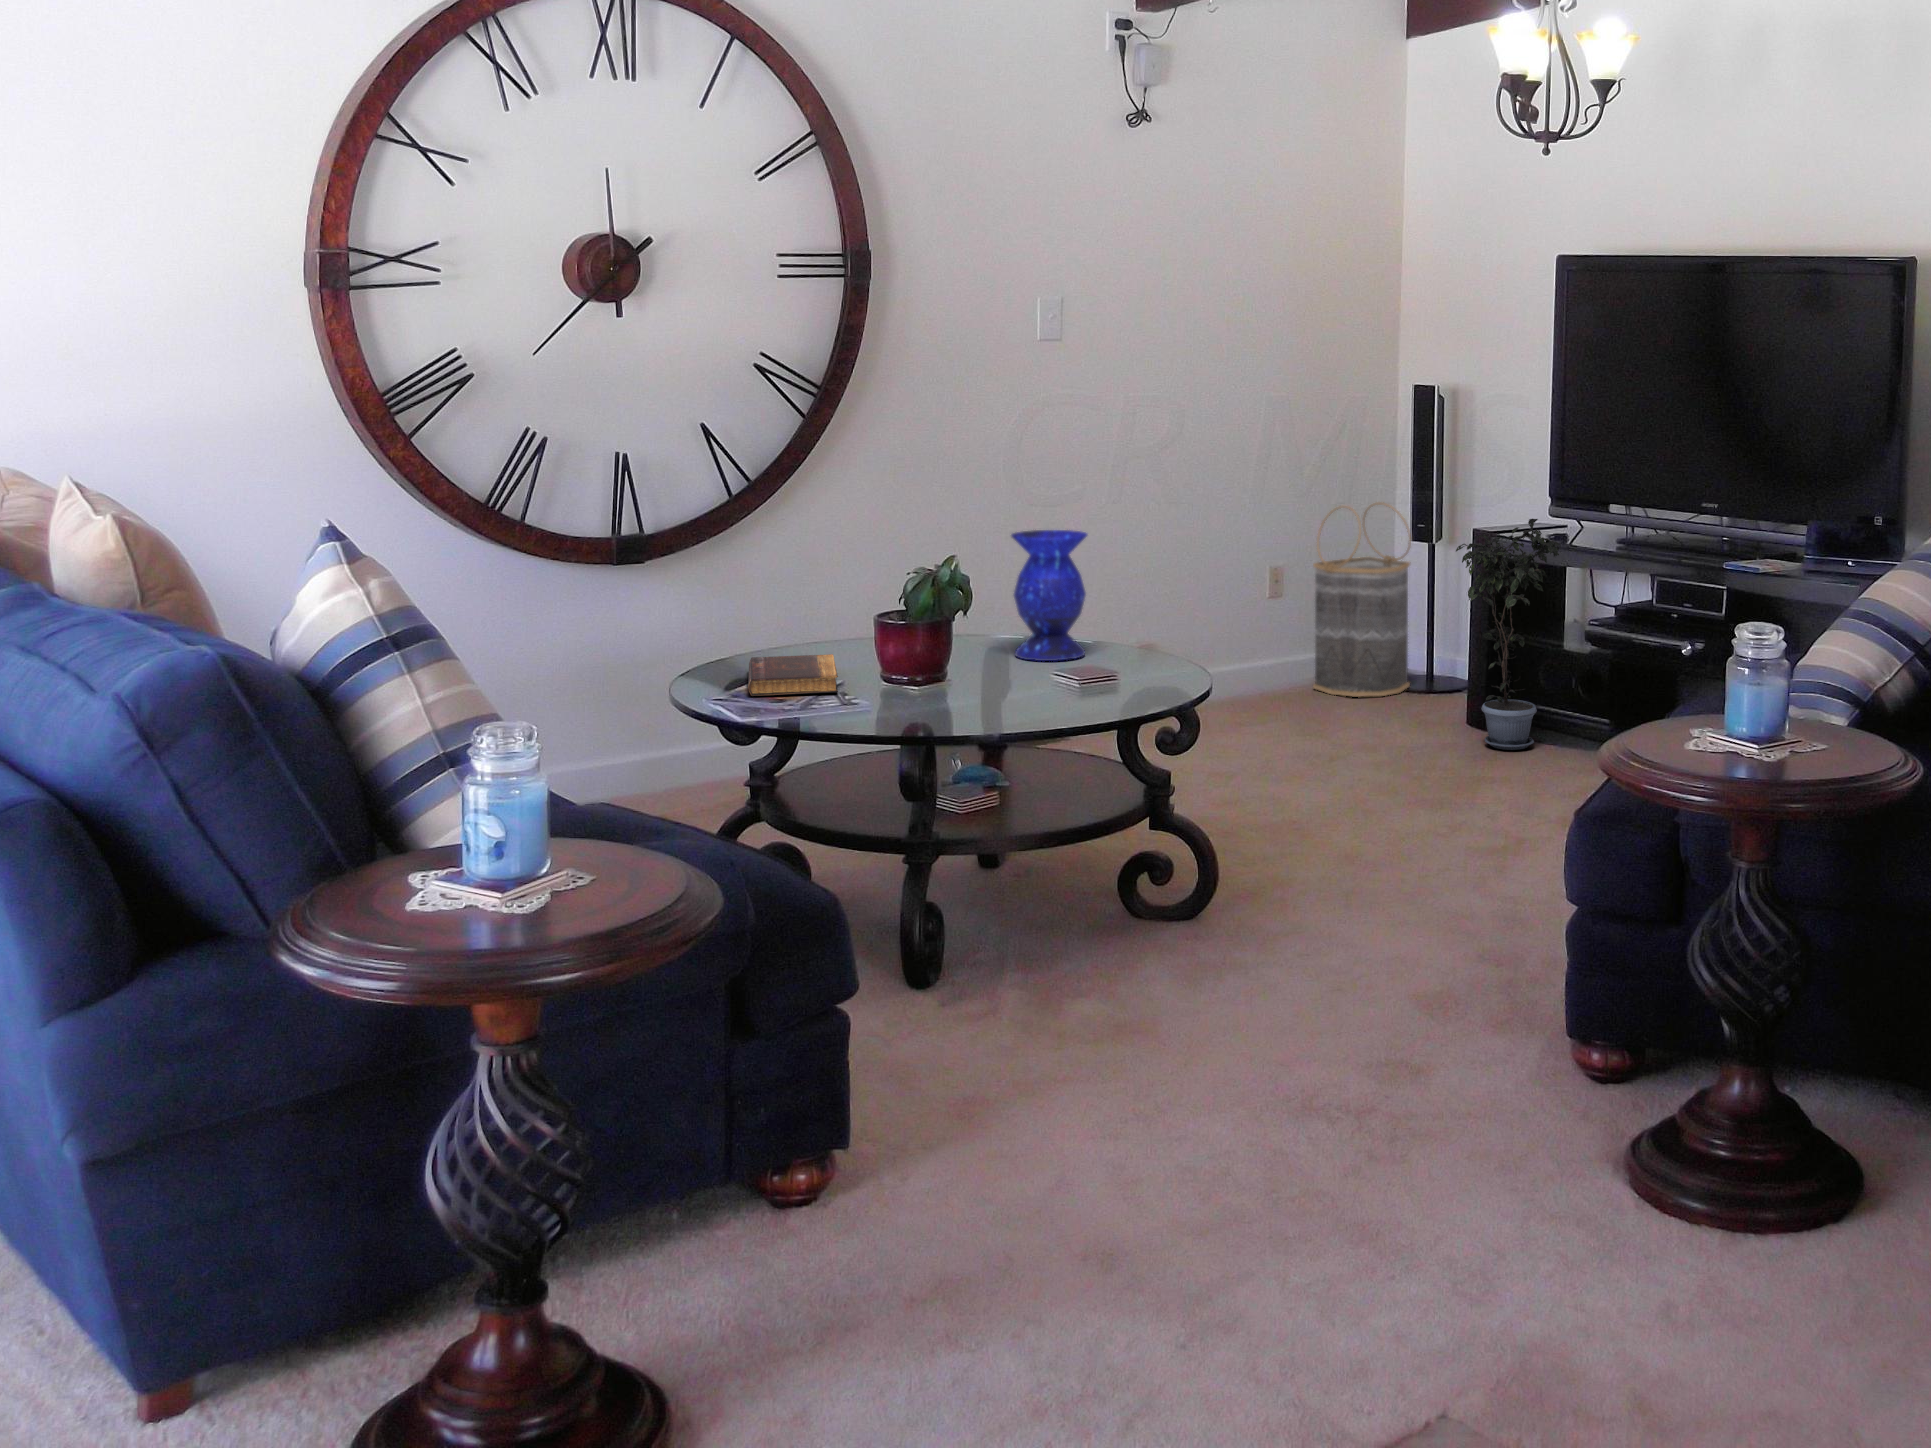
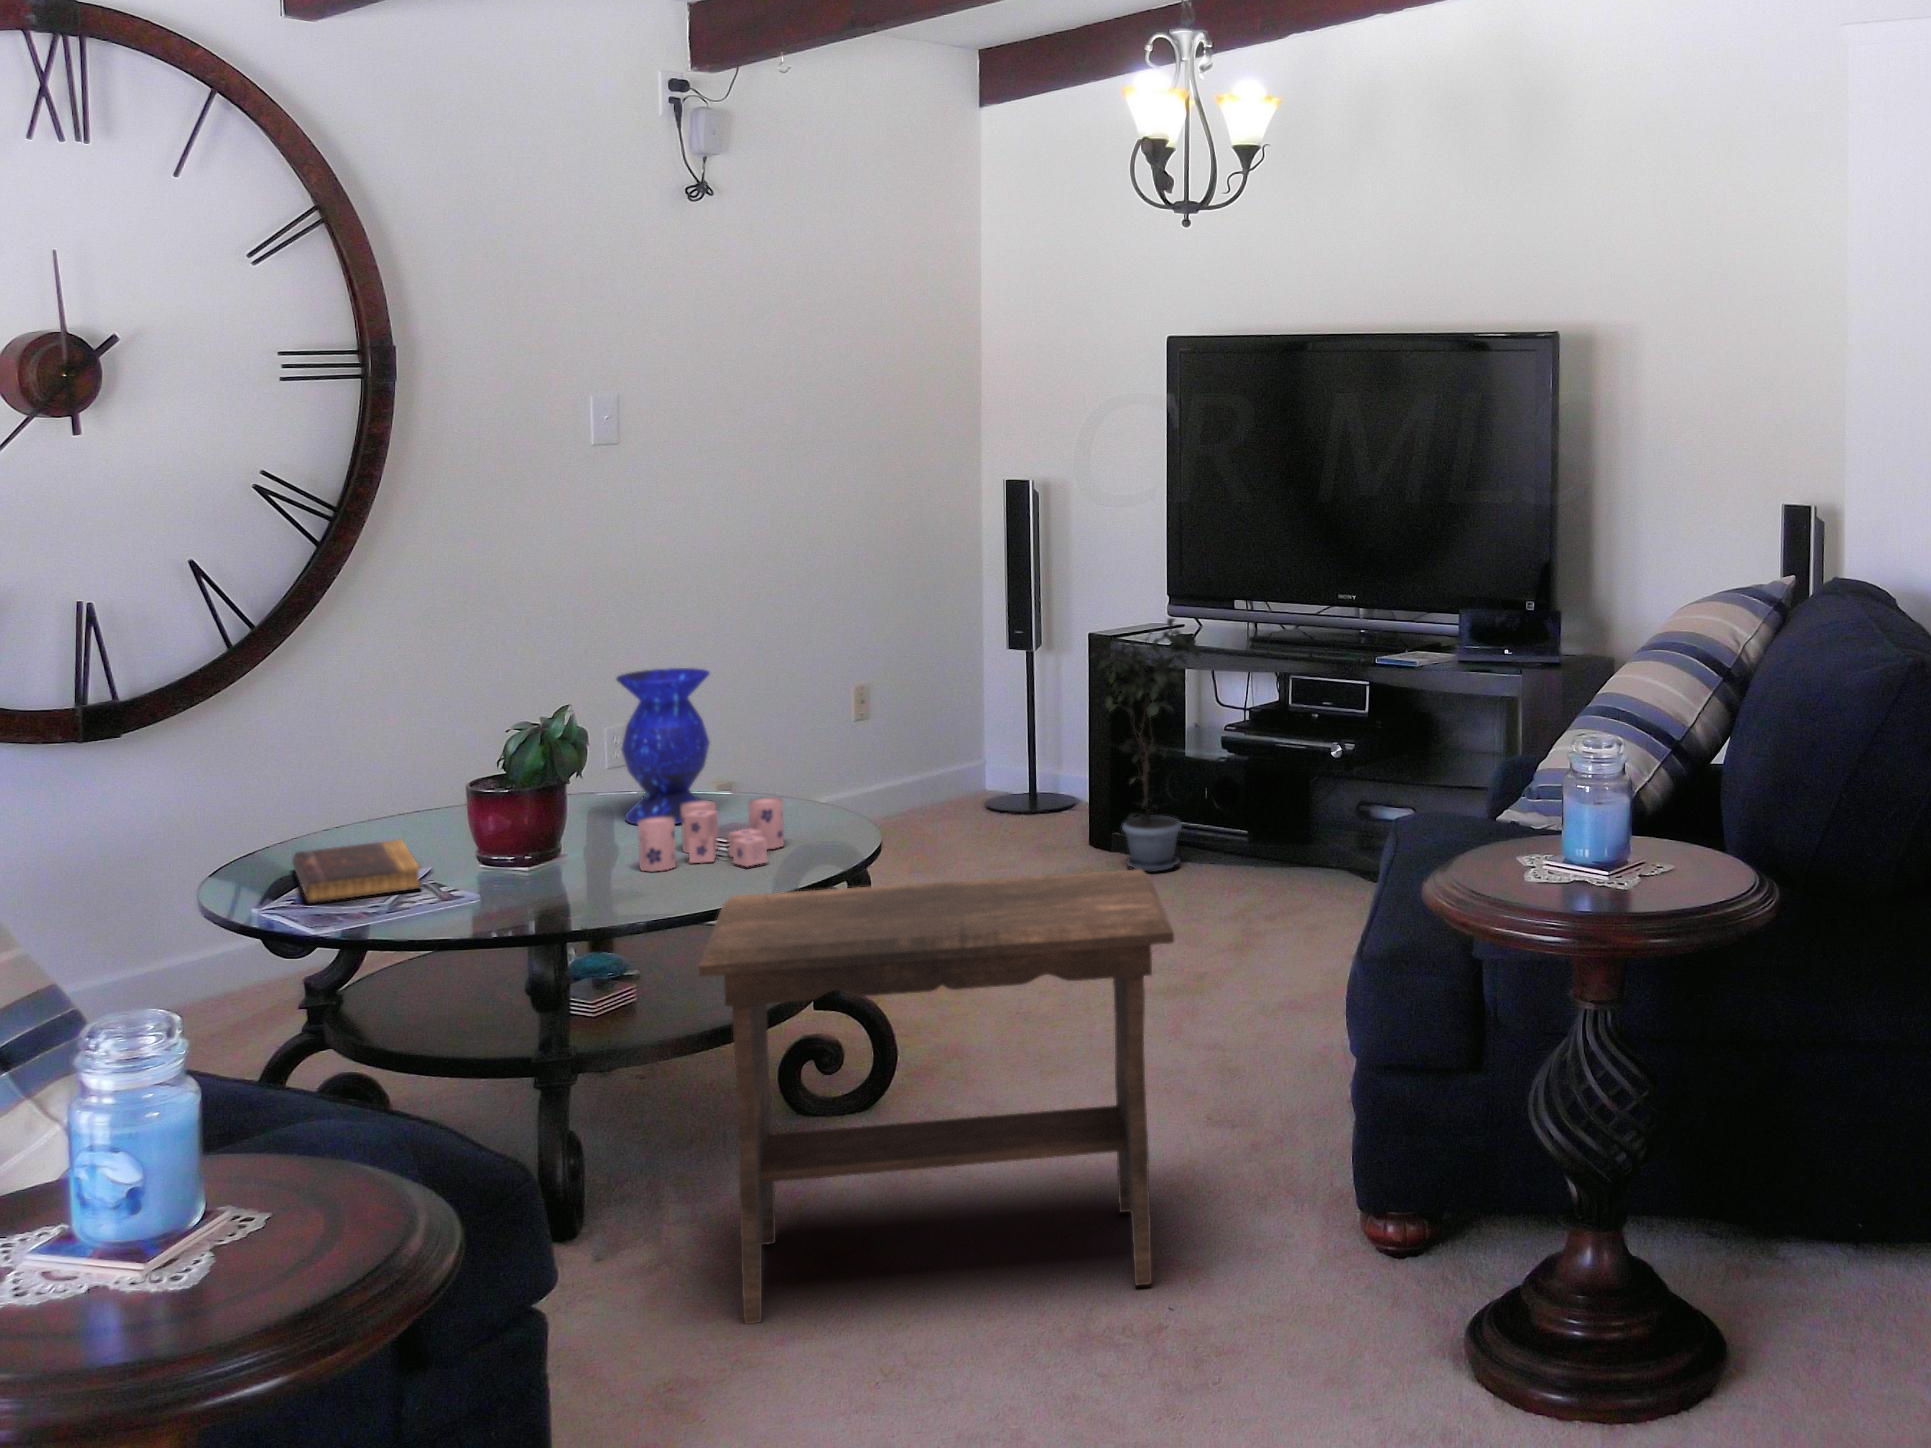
basket: present [1313,502,1411,697] -> none [911,606,1022,824]
candle: none [1010,640,1133,697] -> present [638,797,784,872]
footstool: none [1010,712,1412,1073] -> present [699,869,1174,1324]

